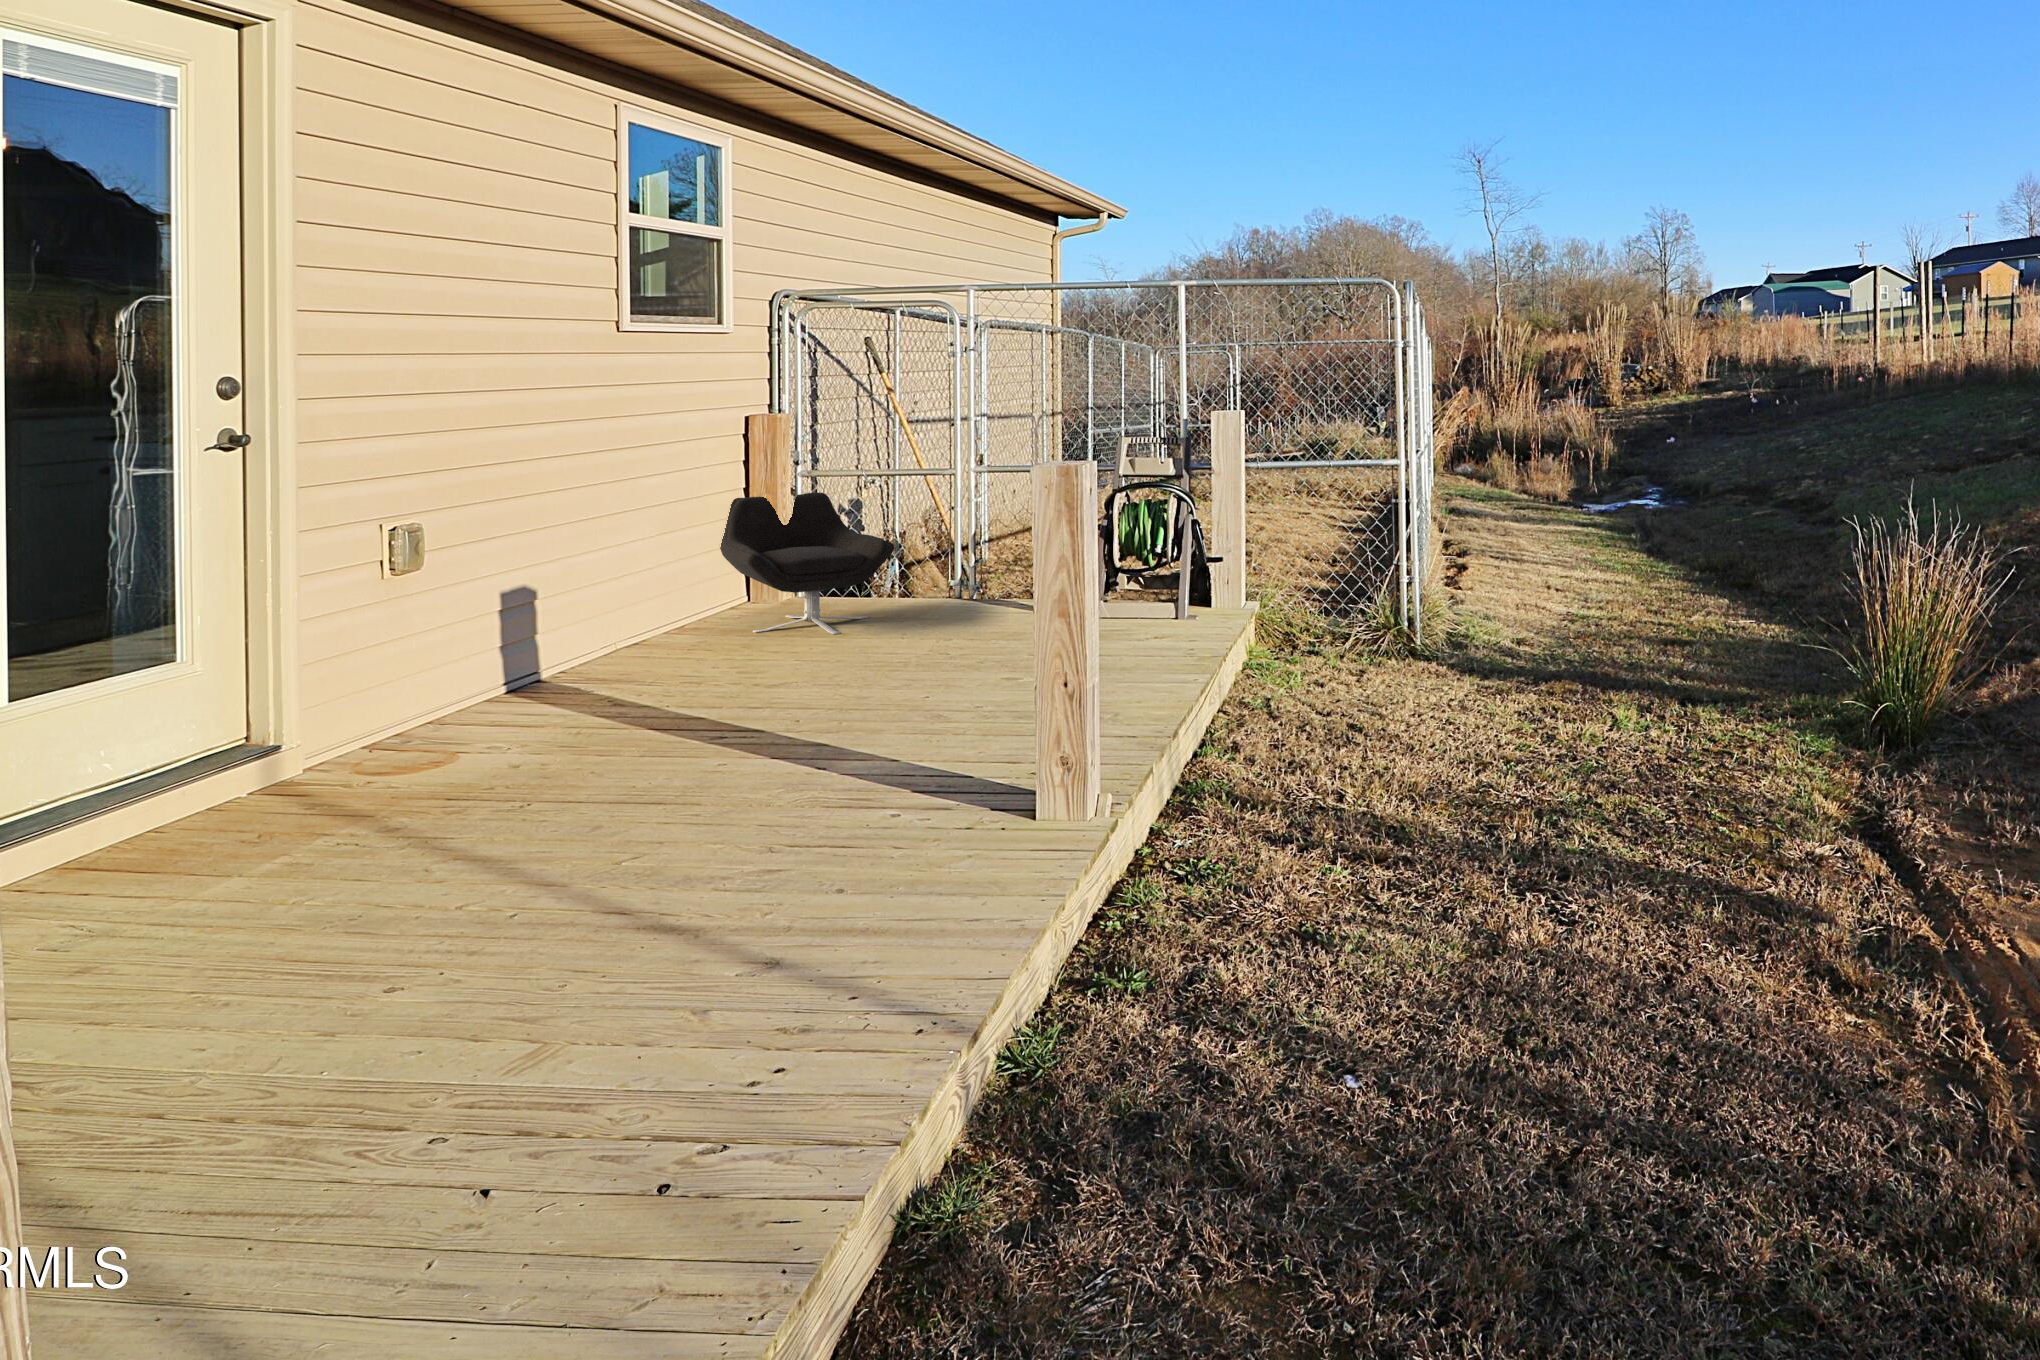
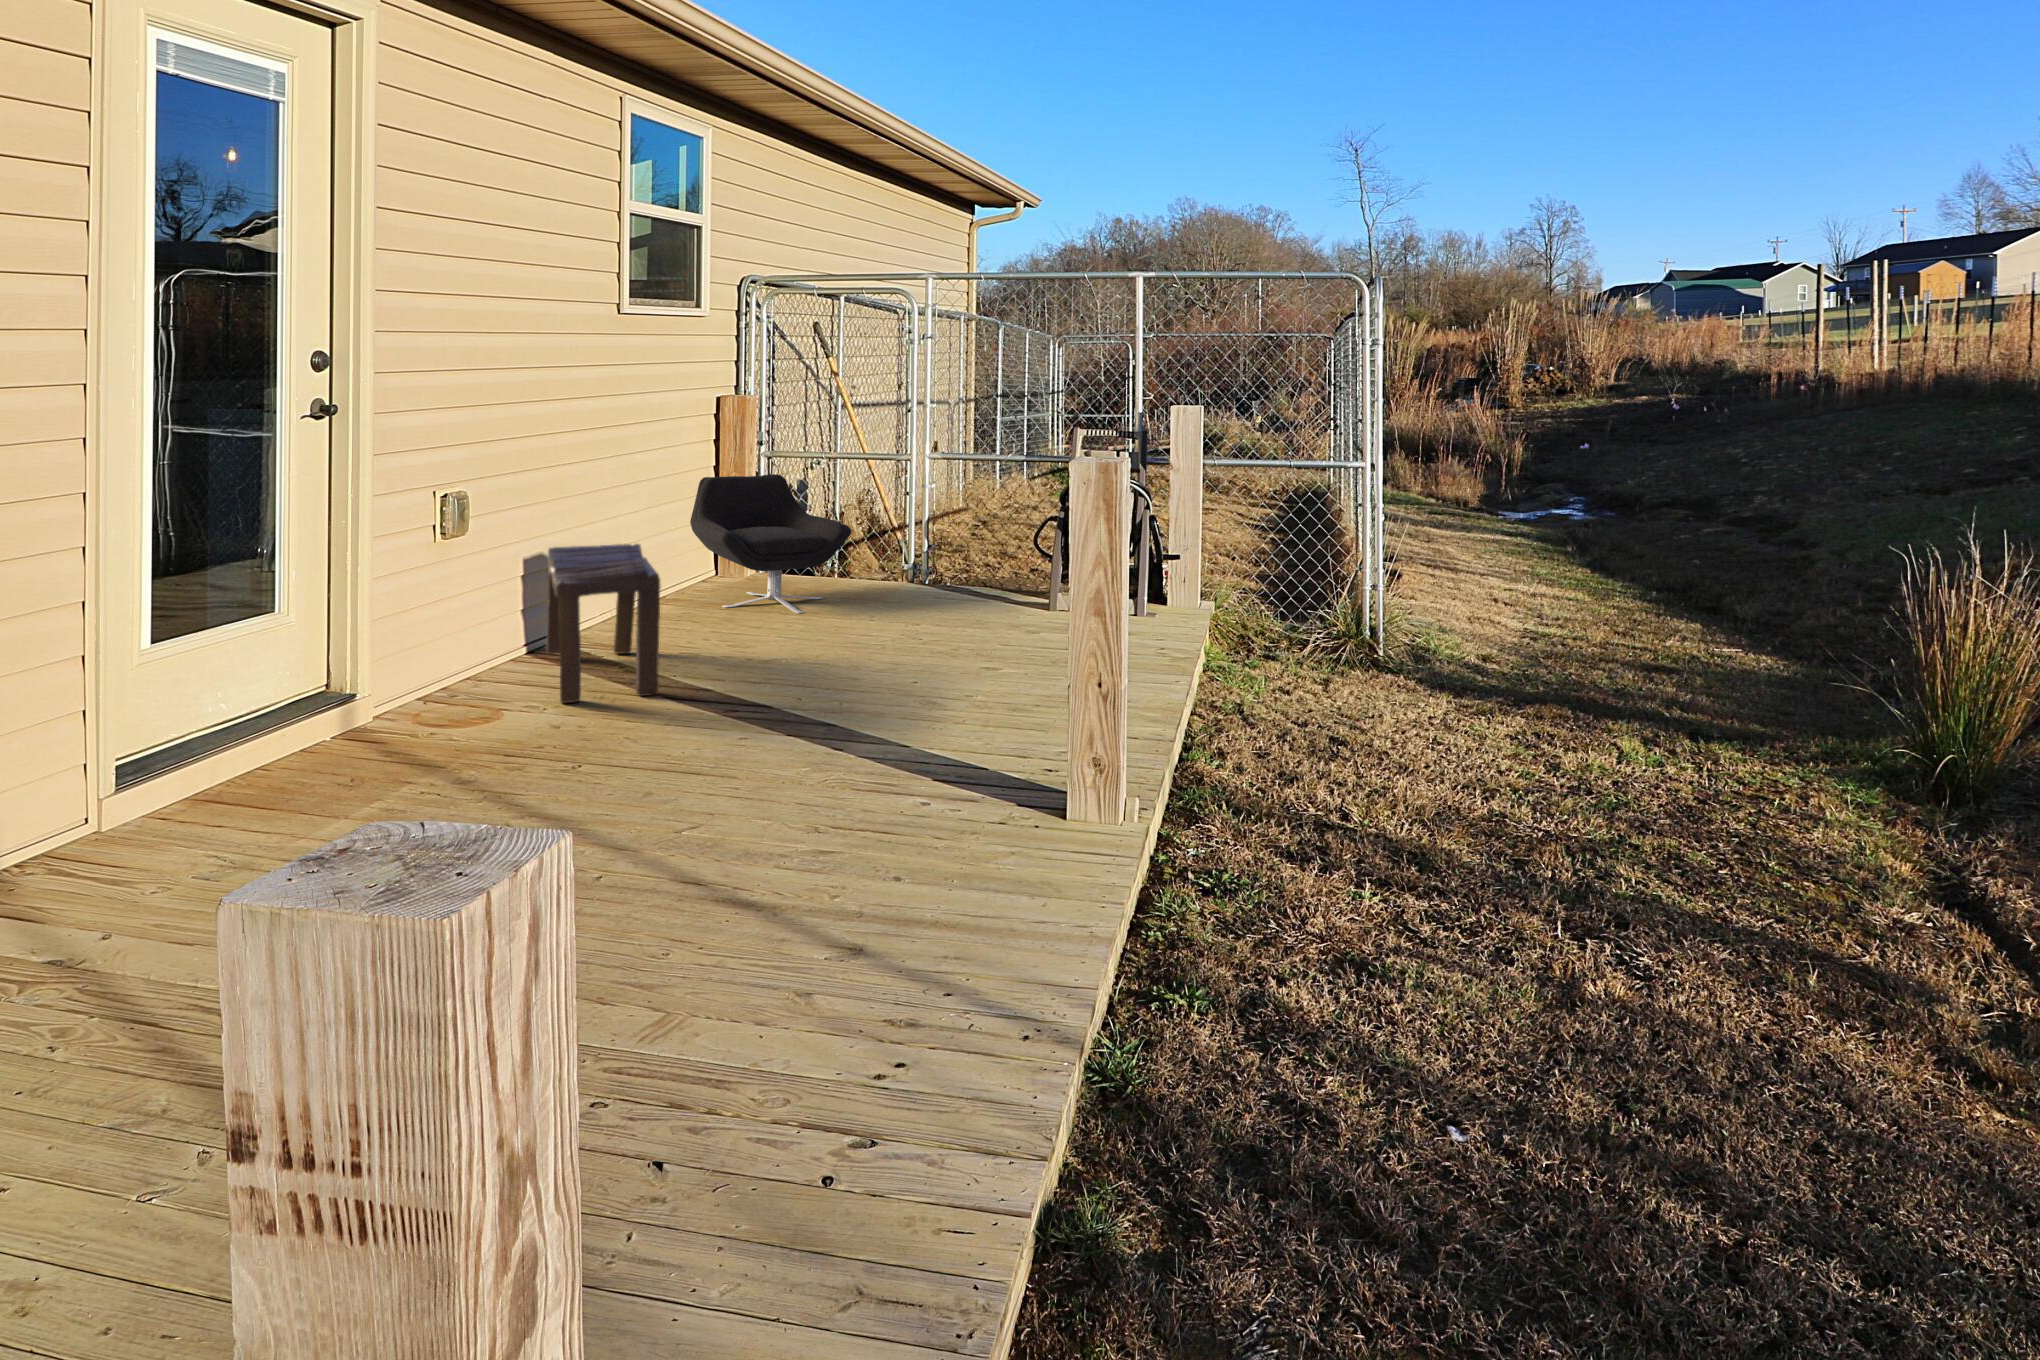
bench: none [520,569,642,742] -> present [546,544,661,703]

